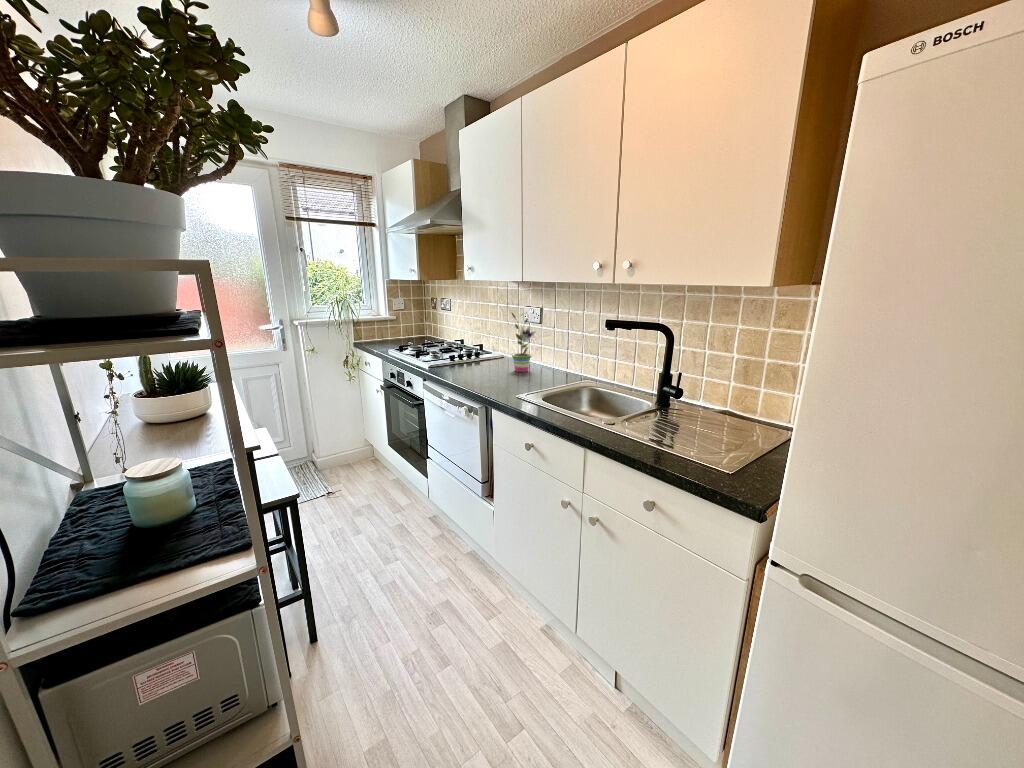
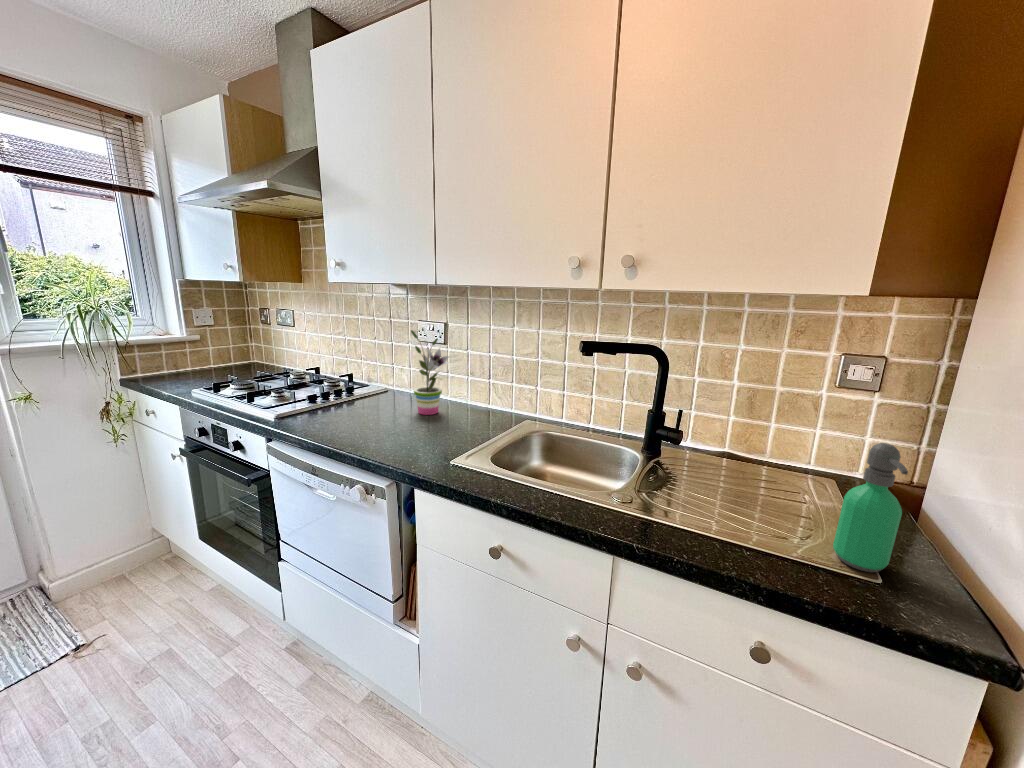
soap dispenser: none [724,387,763,473] -> present [833,443,908,572]

